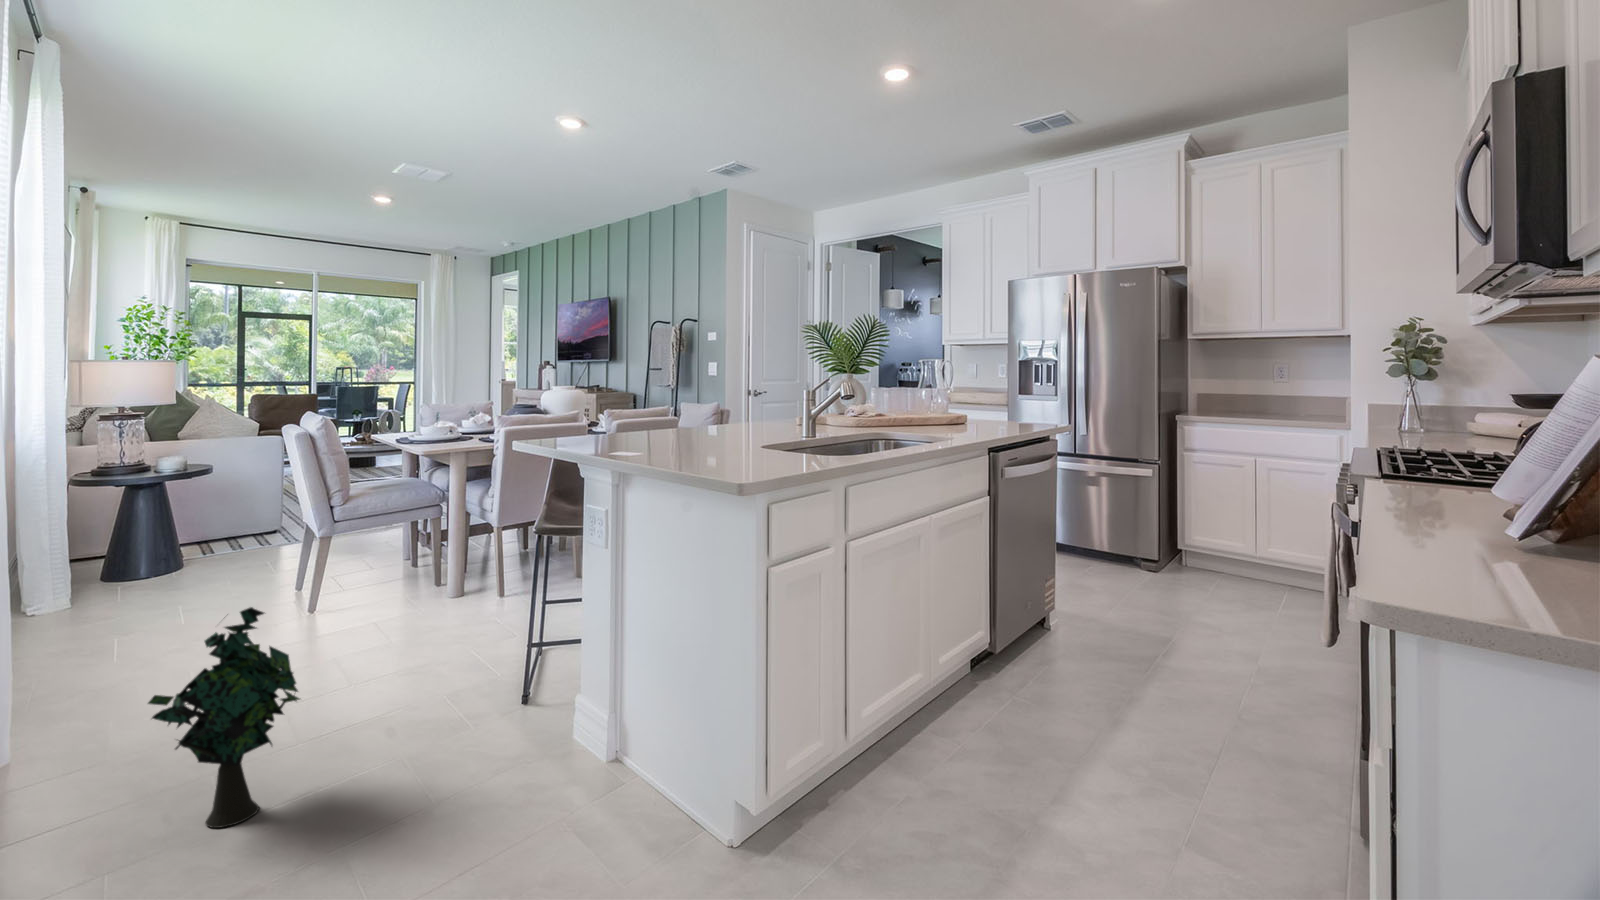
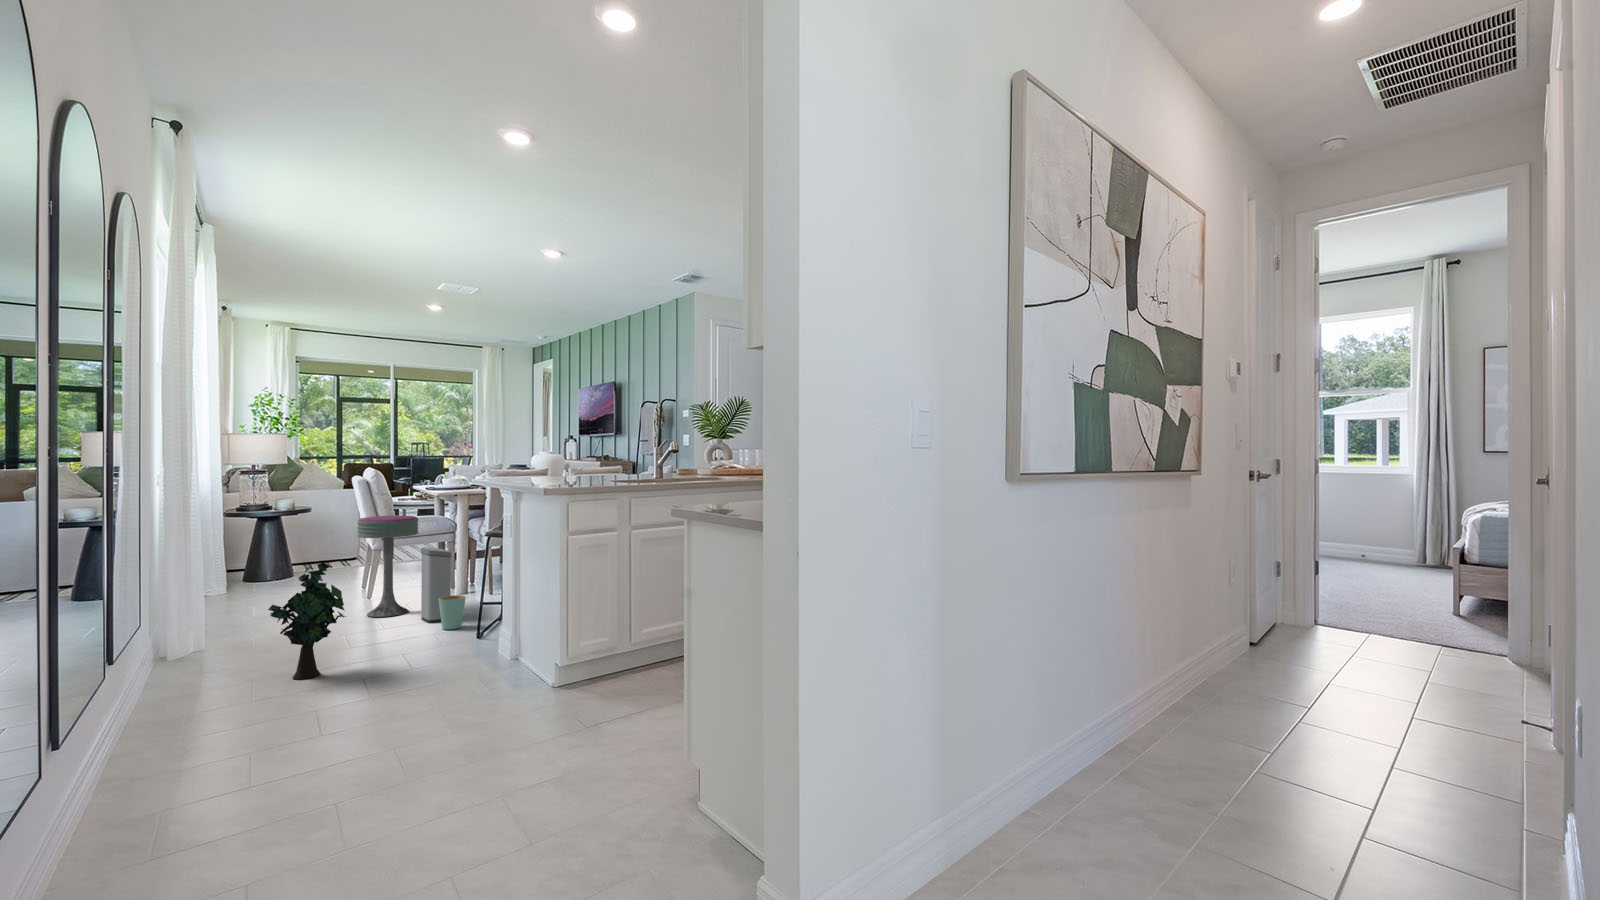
bar stool: none [296,491,394,651] -> present [357,515,418,617]
trash can: none [404,544,486,679] -> present [421,547,466,630]

